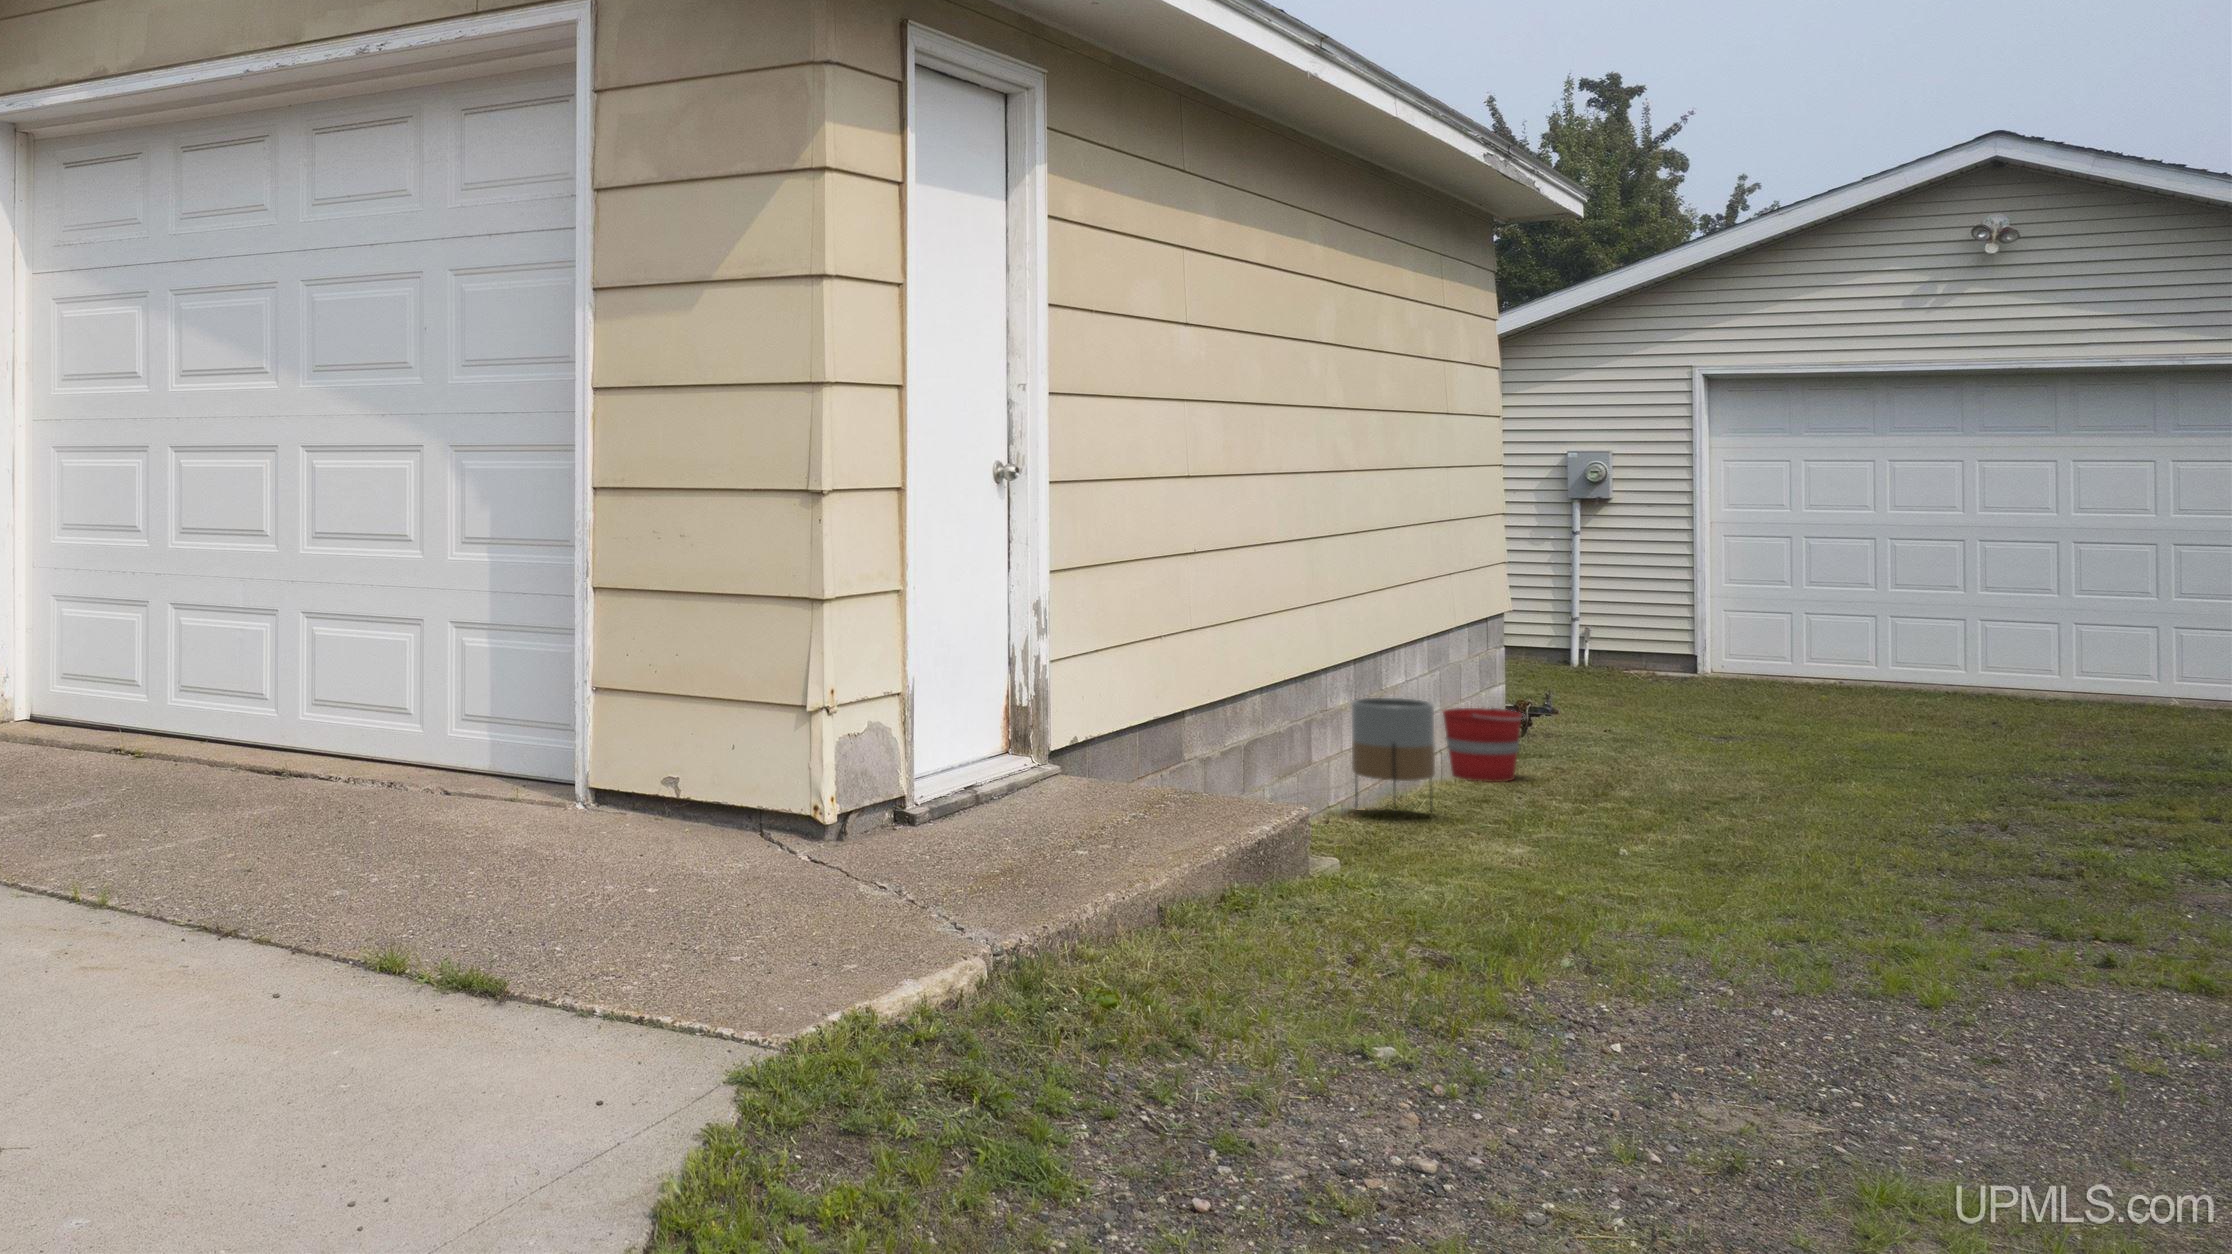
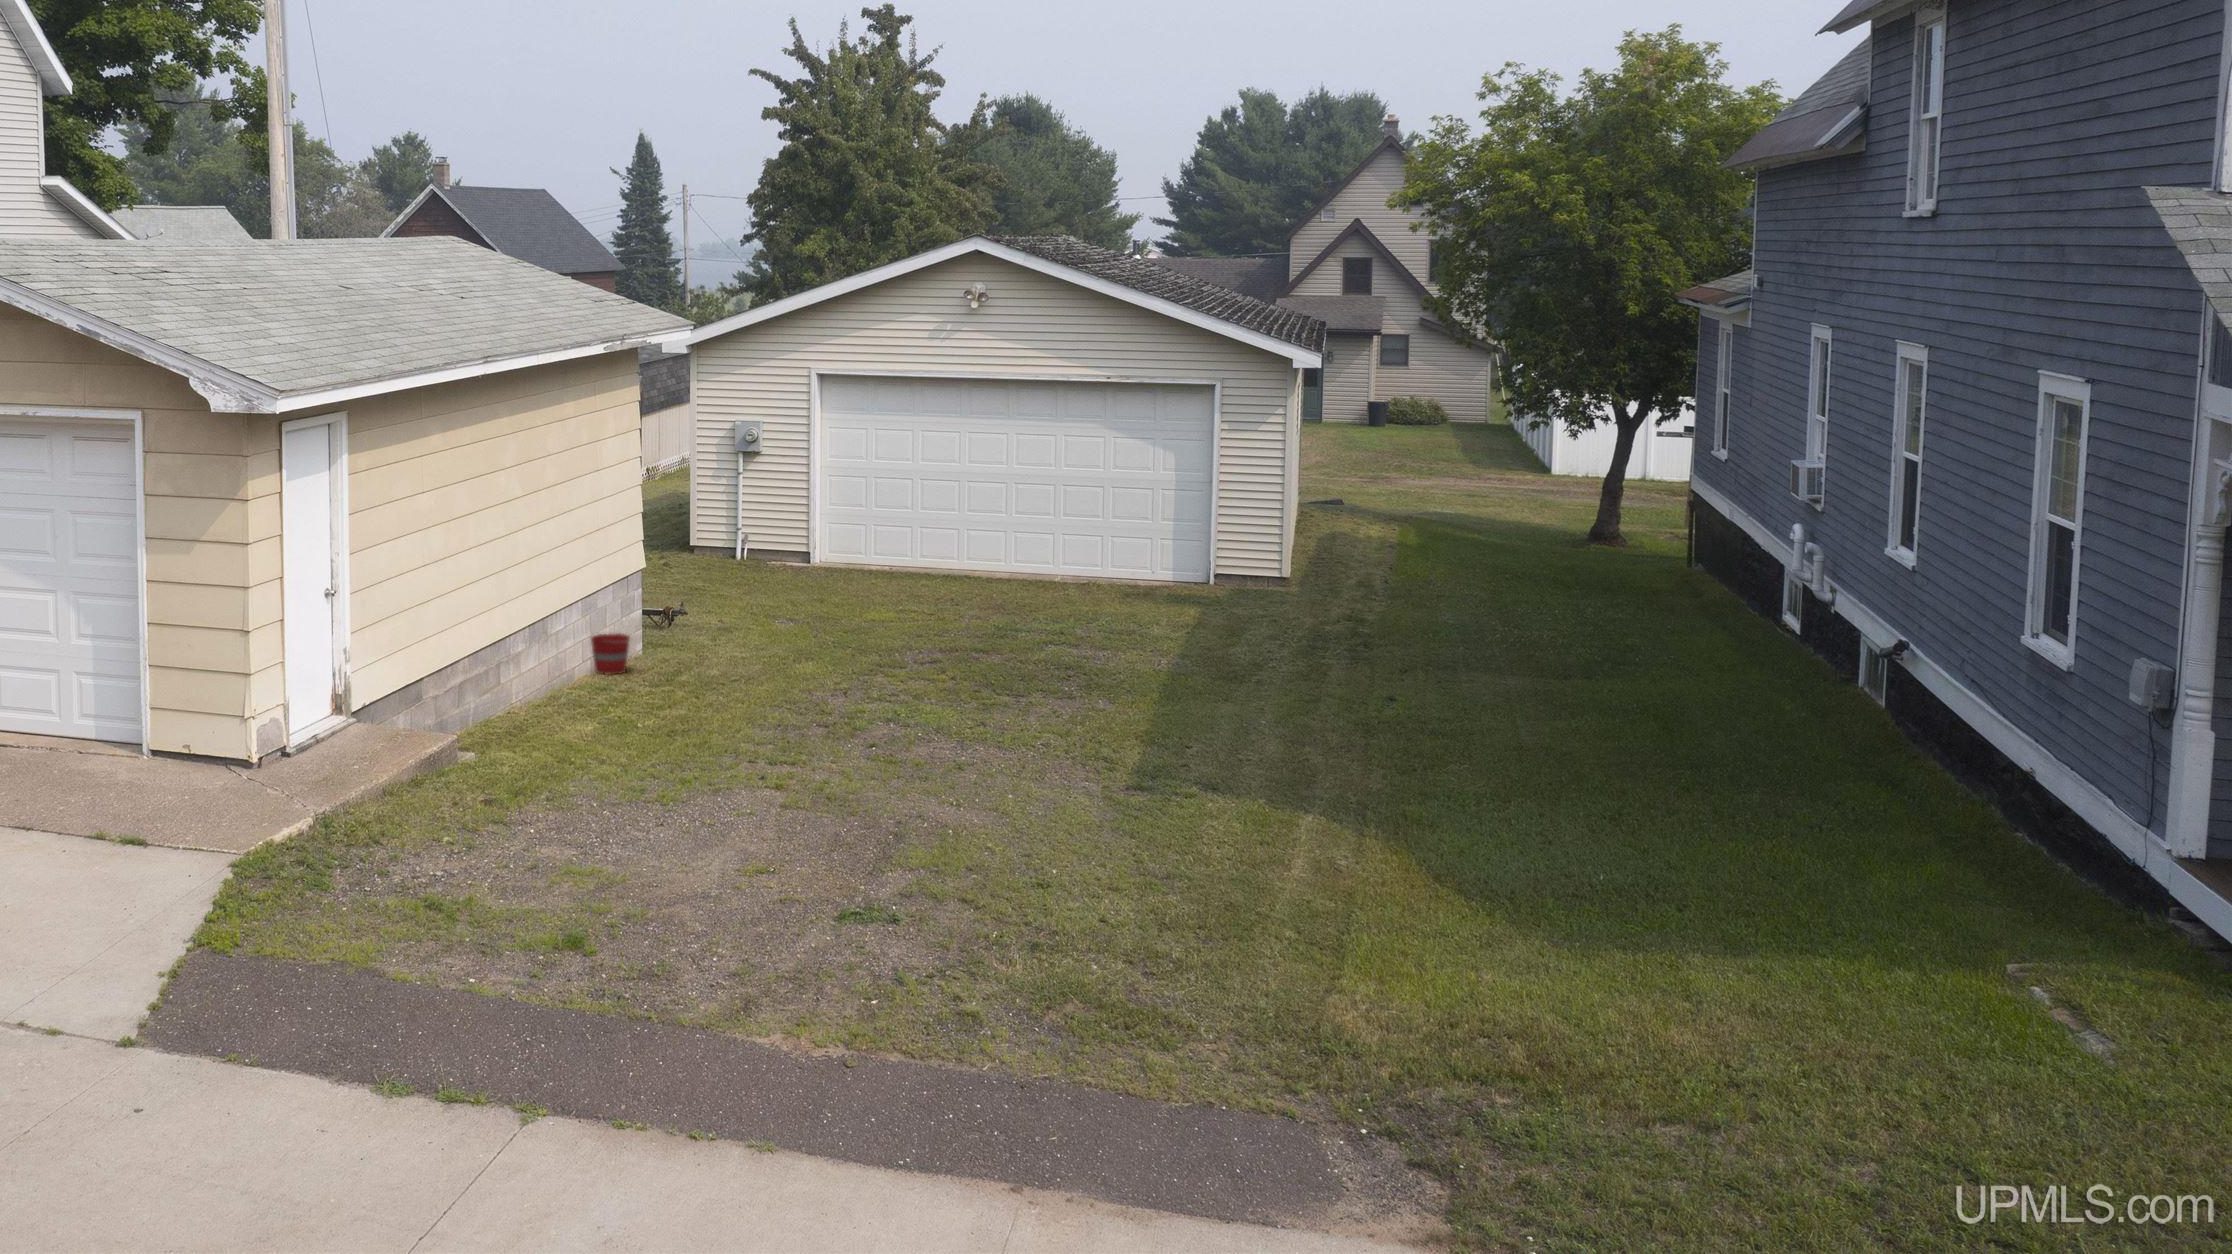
planter: present [1352,698,1435,810] -> none [526,645,565,709]

